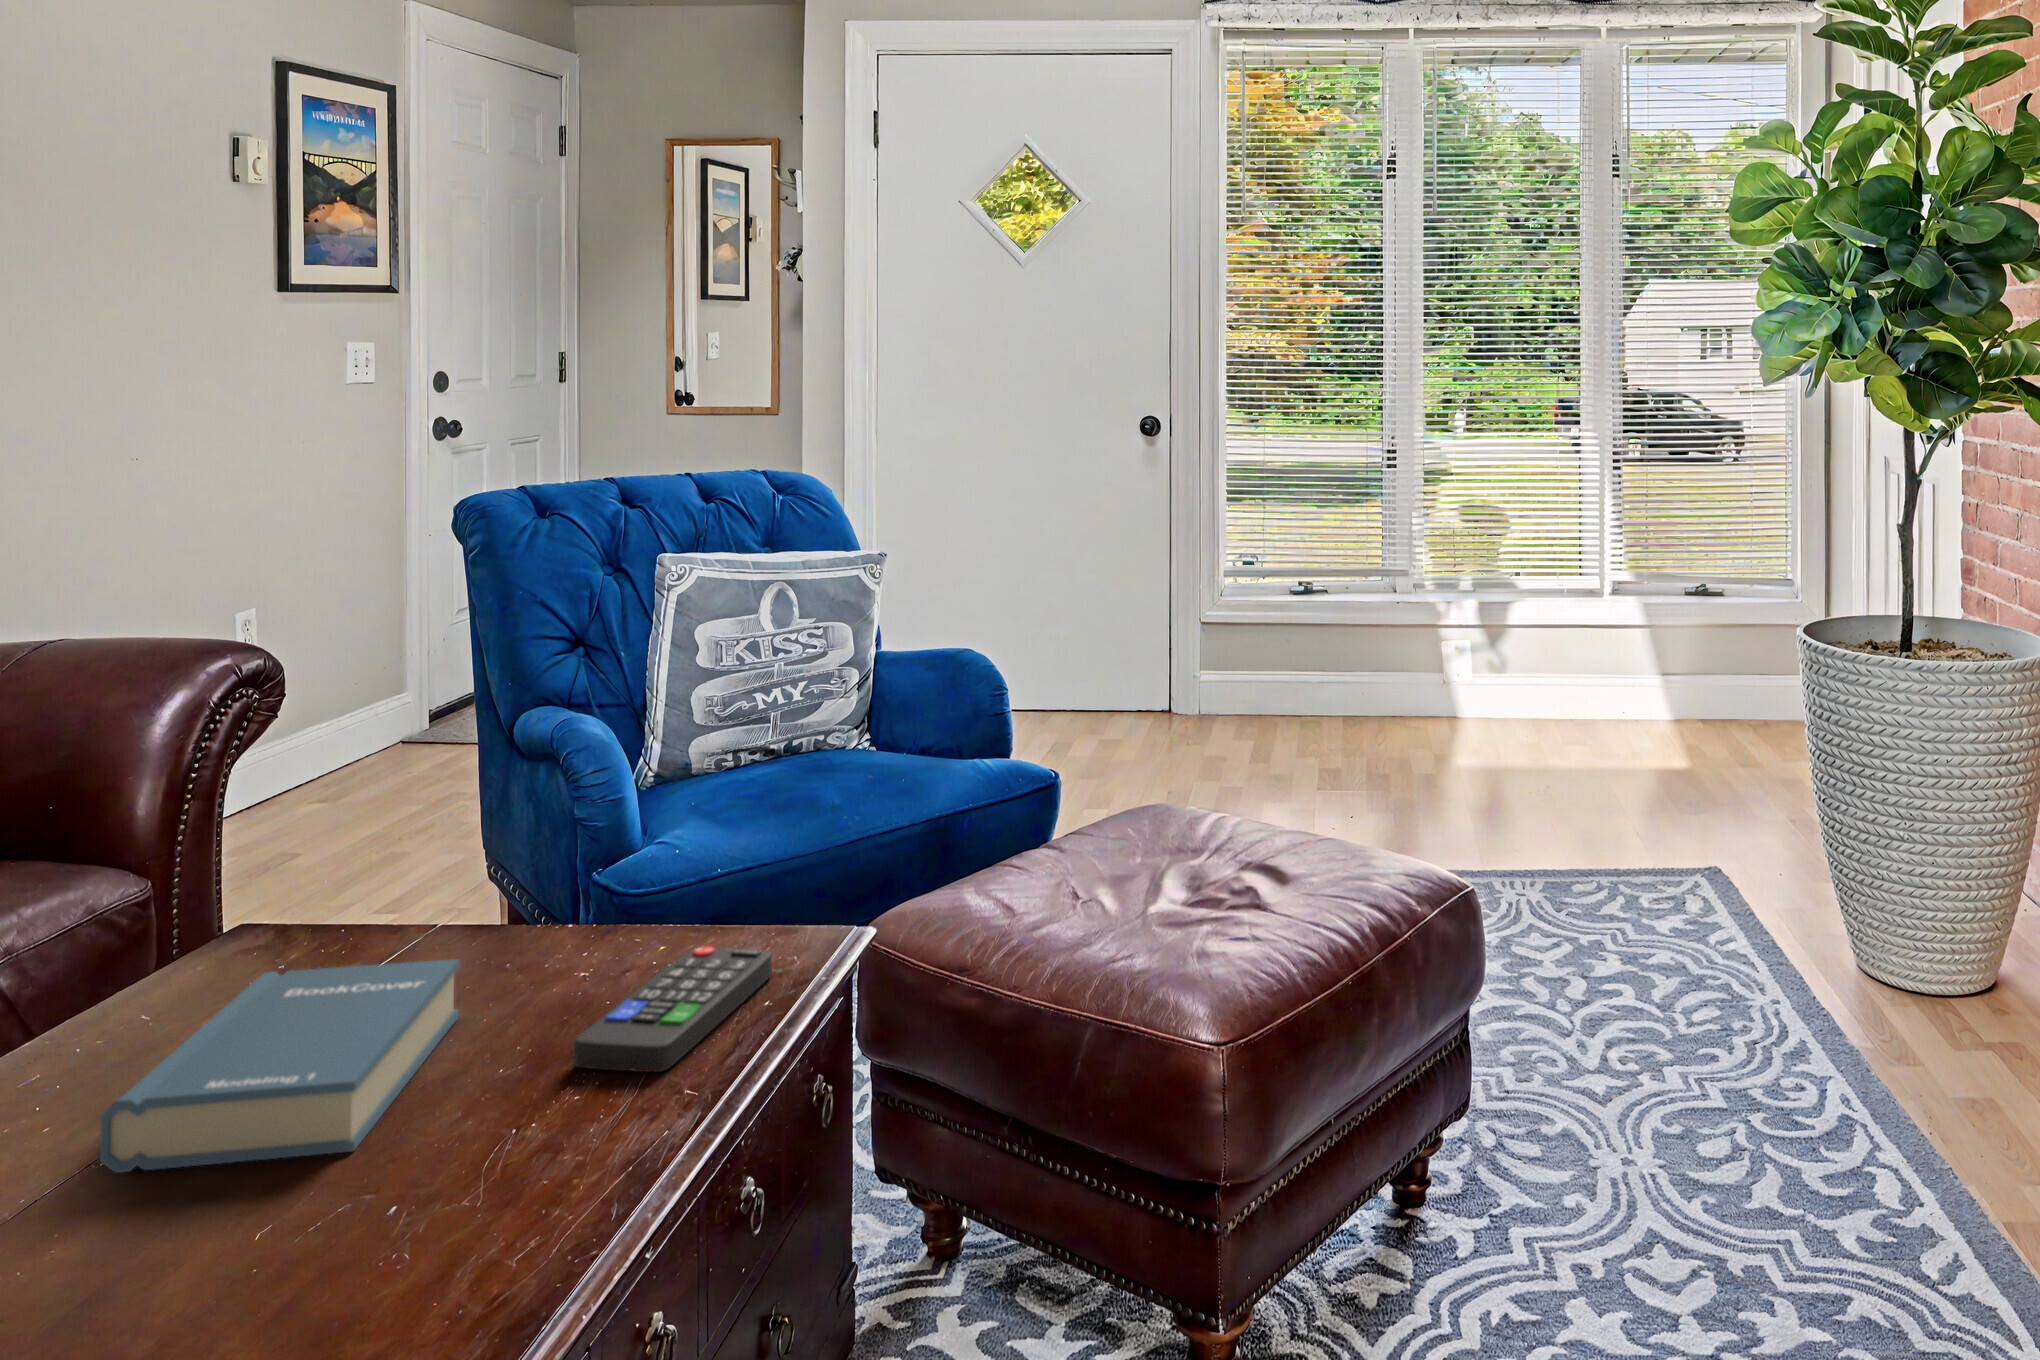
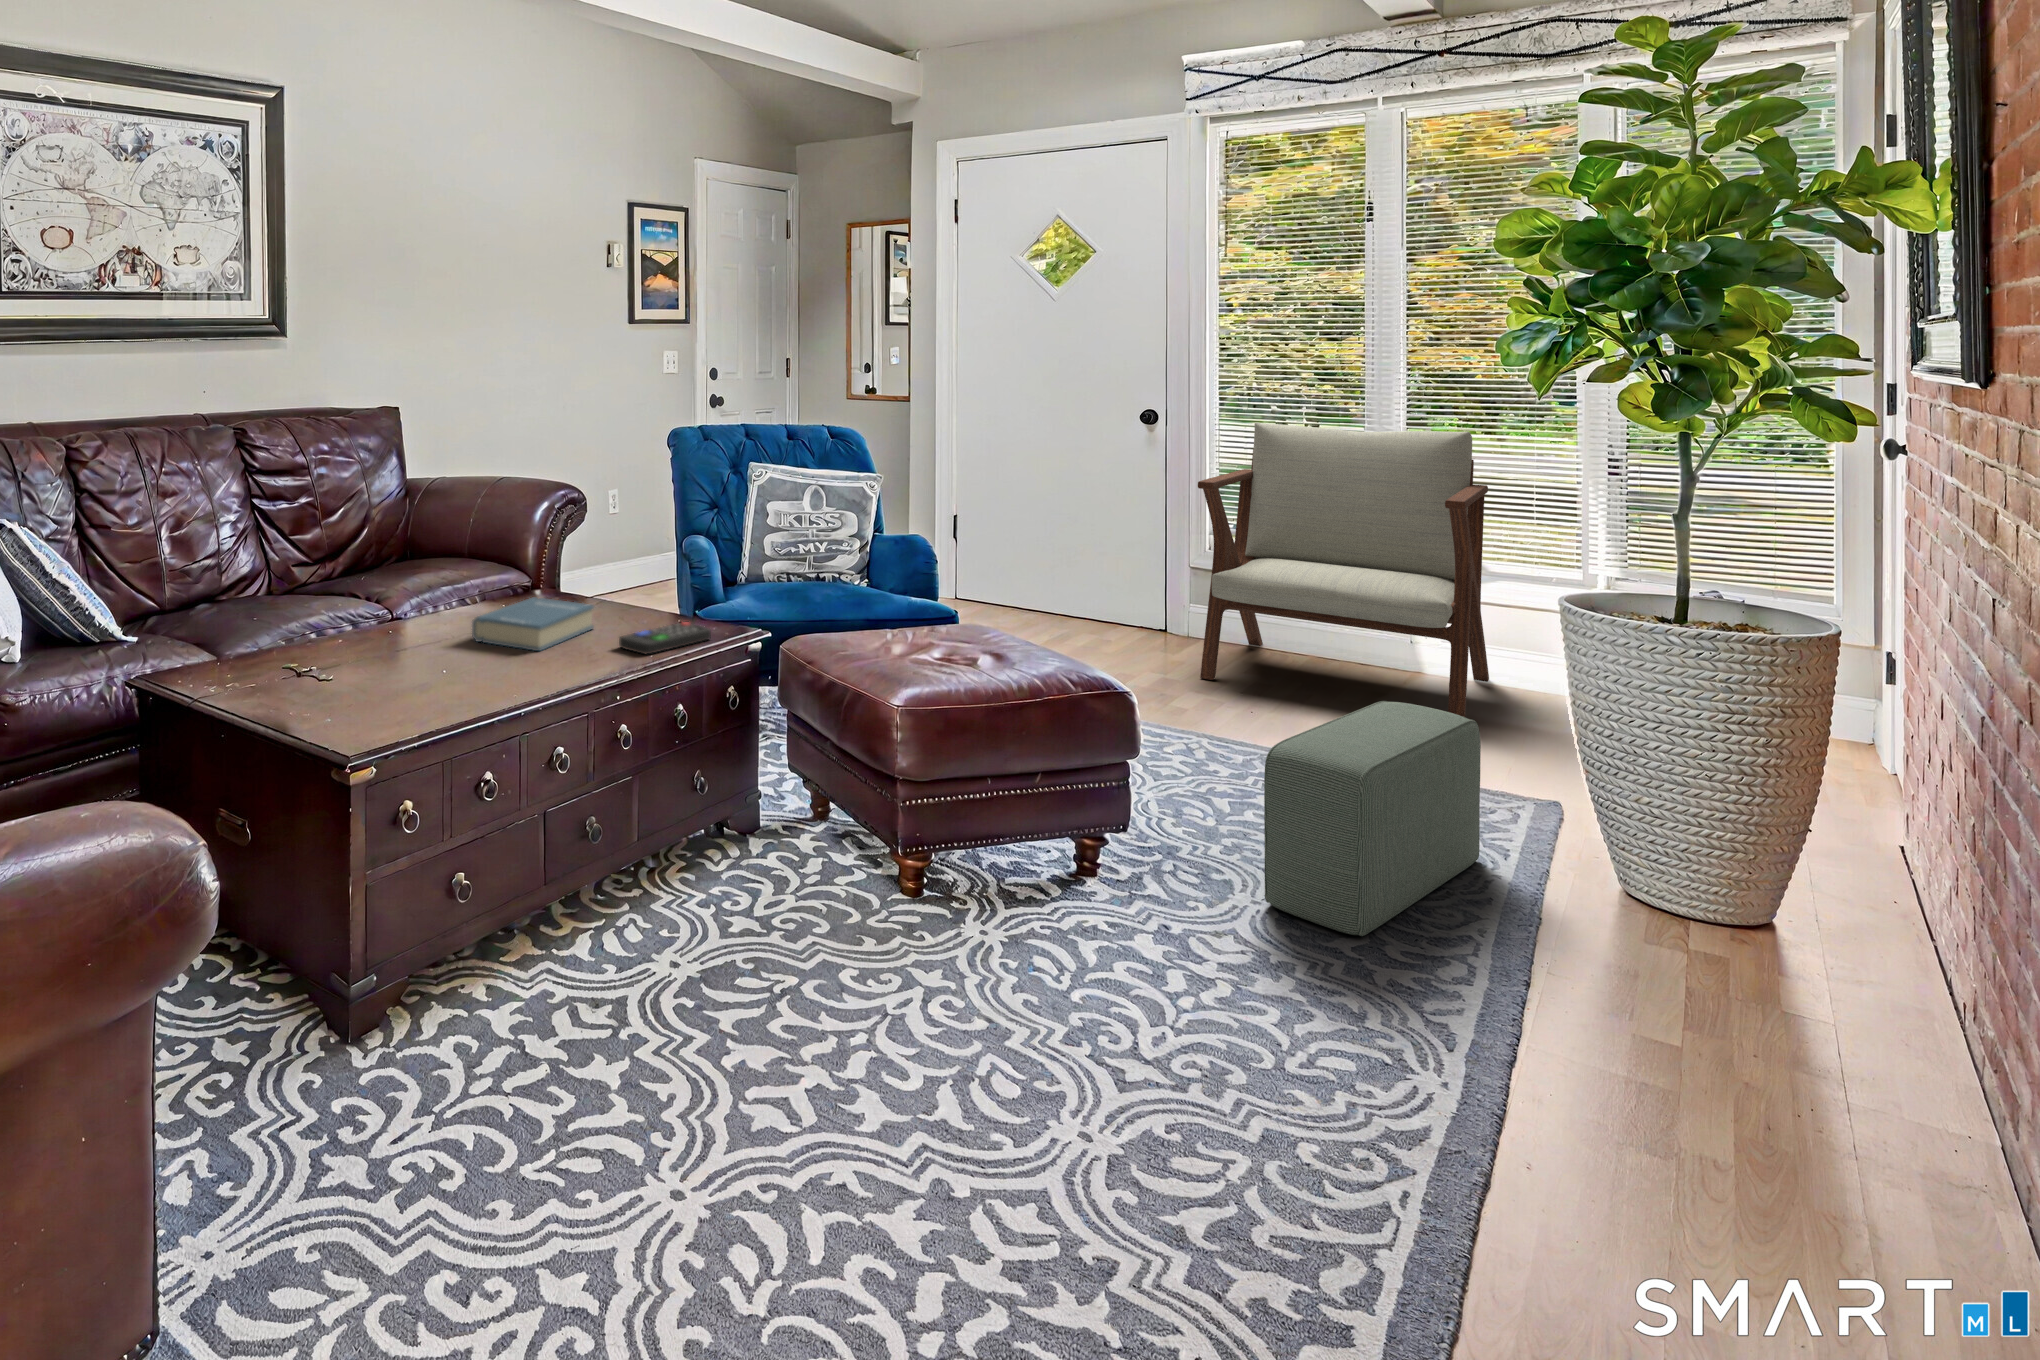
lounge chair: none [1272,435,1568,794] -> present [1198,422,1489,717]
pouf: none [1636,805,1784,1179] -> present [1264,701,1481,936]

